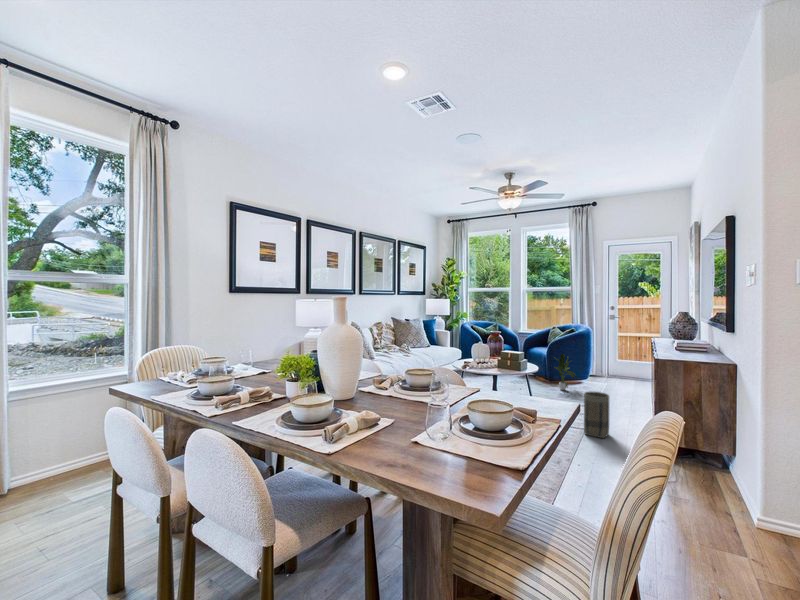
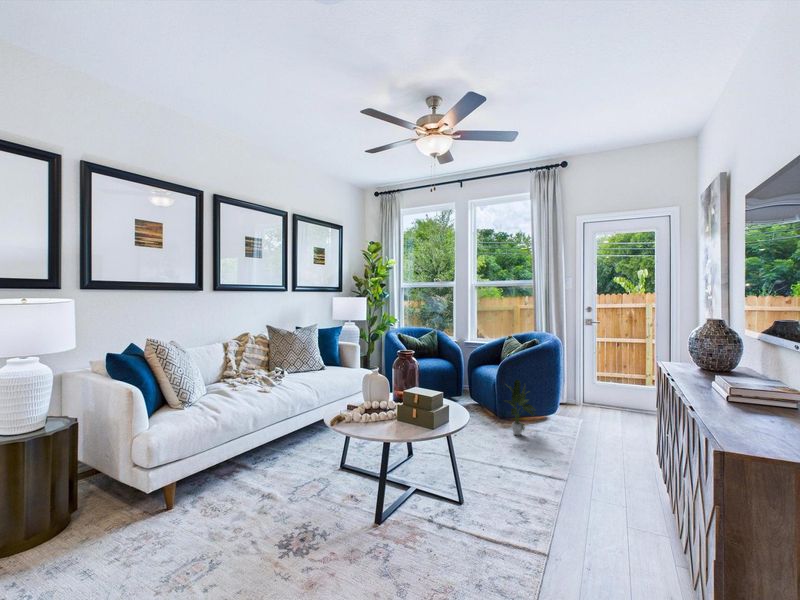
basket: present [584,392,609,438] -> none [540,472,588,576]

